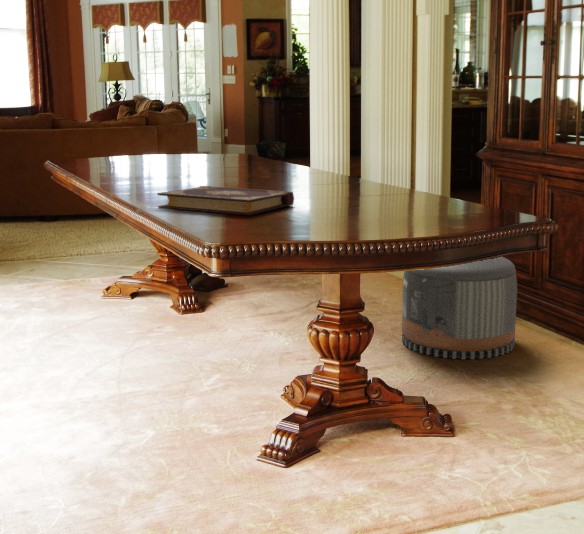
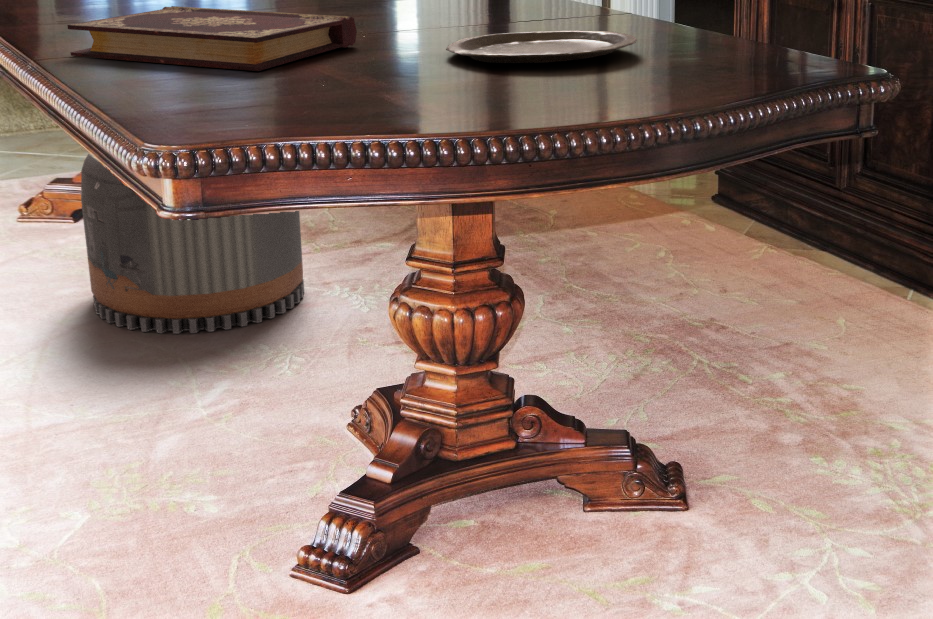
plate: none [338,200,430,214] -> present [446,30,637,63]
pouf: present [402,257,517,359] -> present [81,154,304,334]

